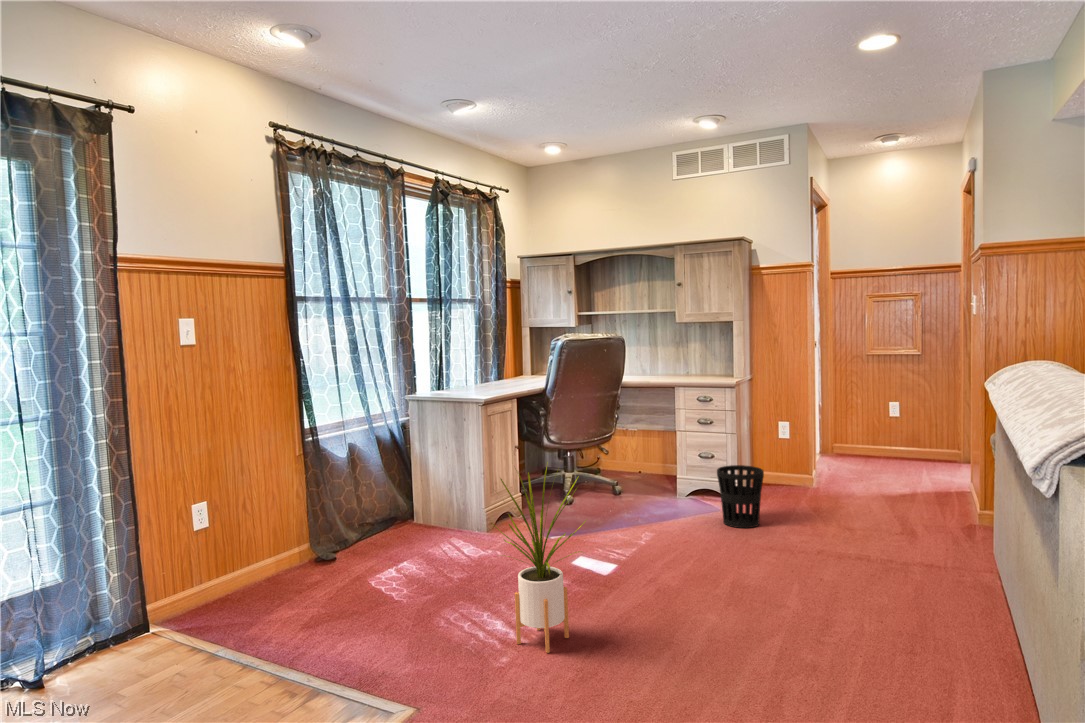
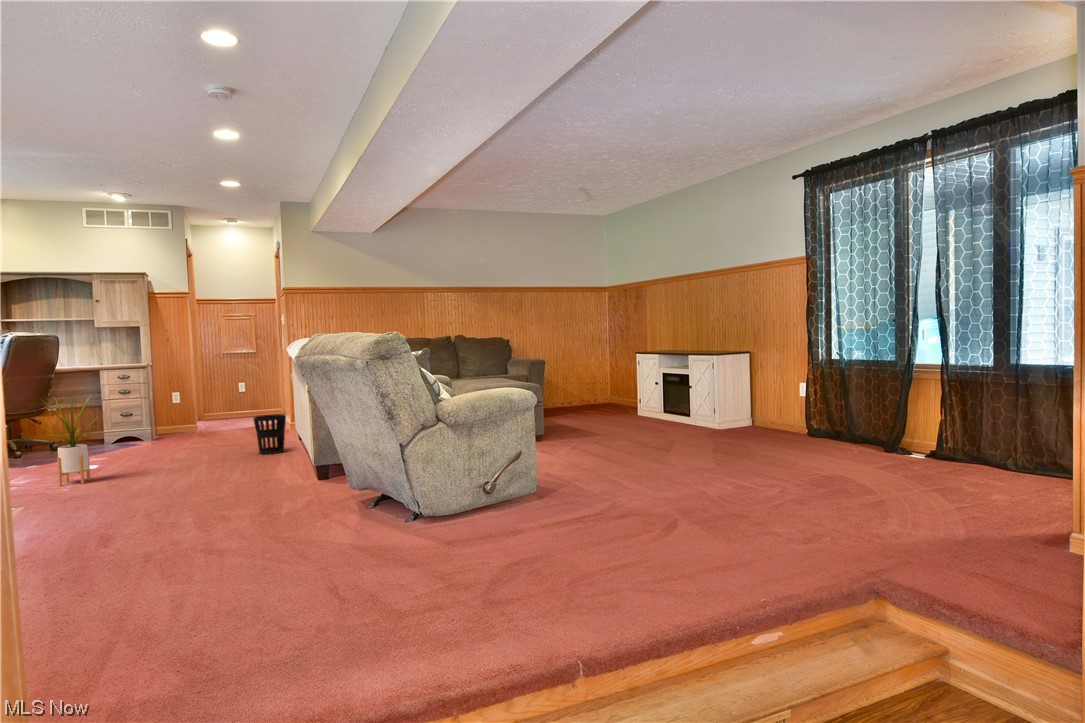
wastebasket: present [717,465,764,528] -> present [254,414,286,454]

